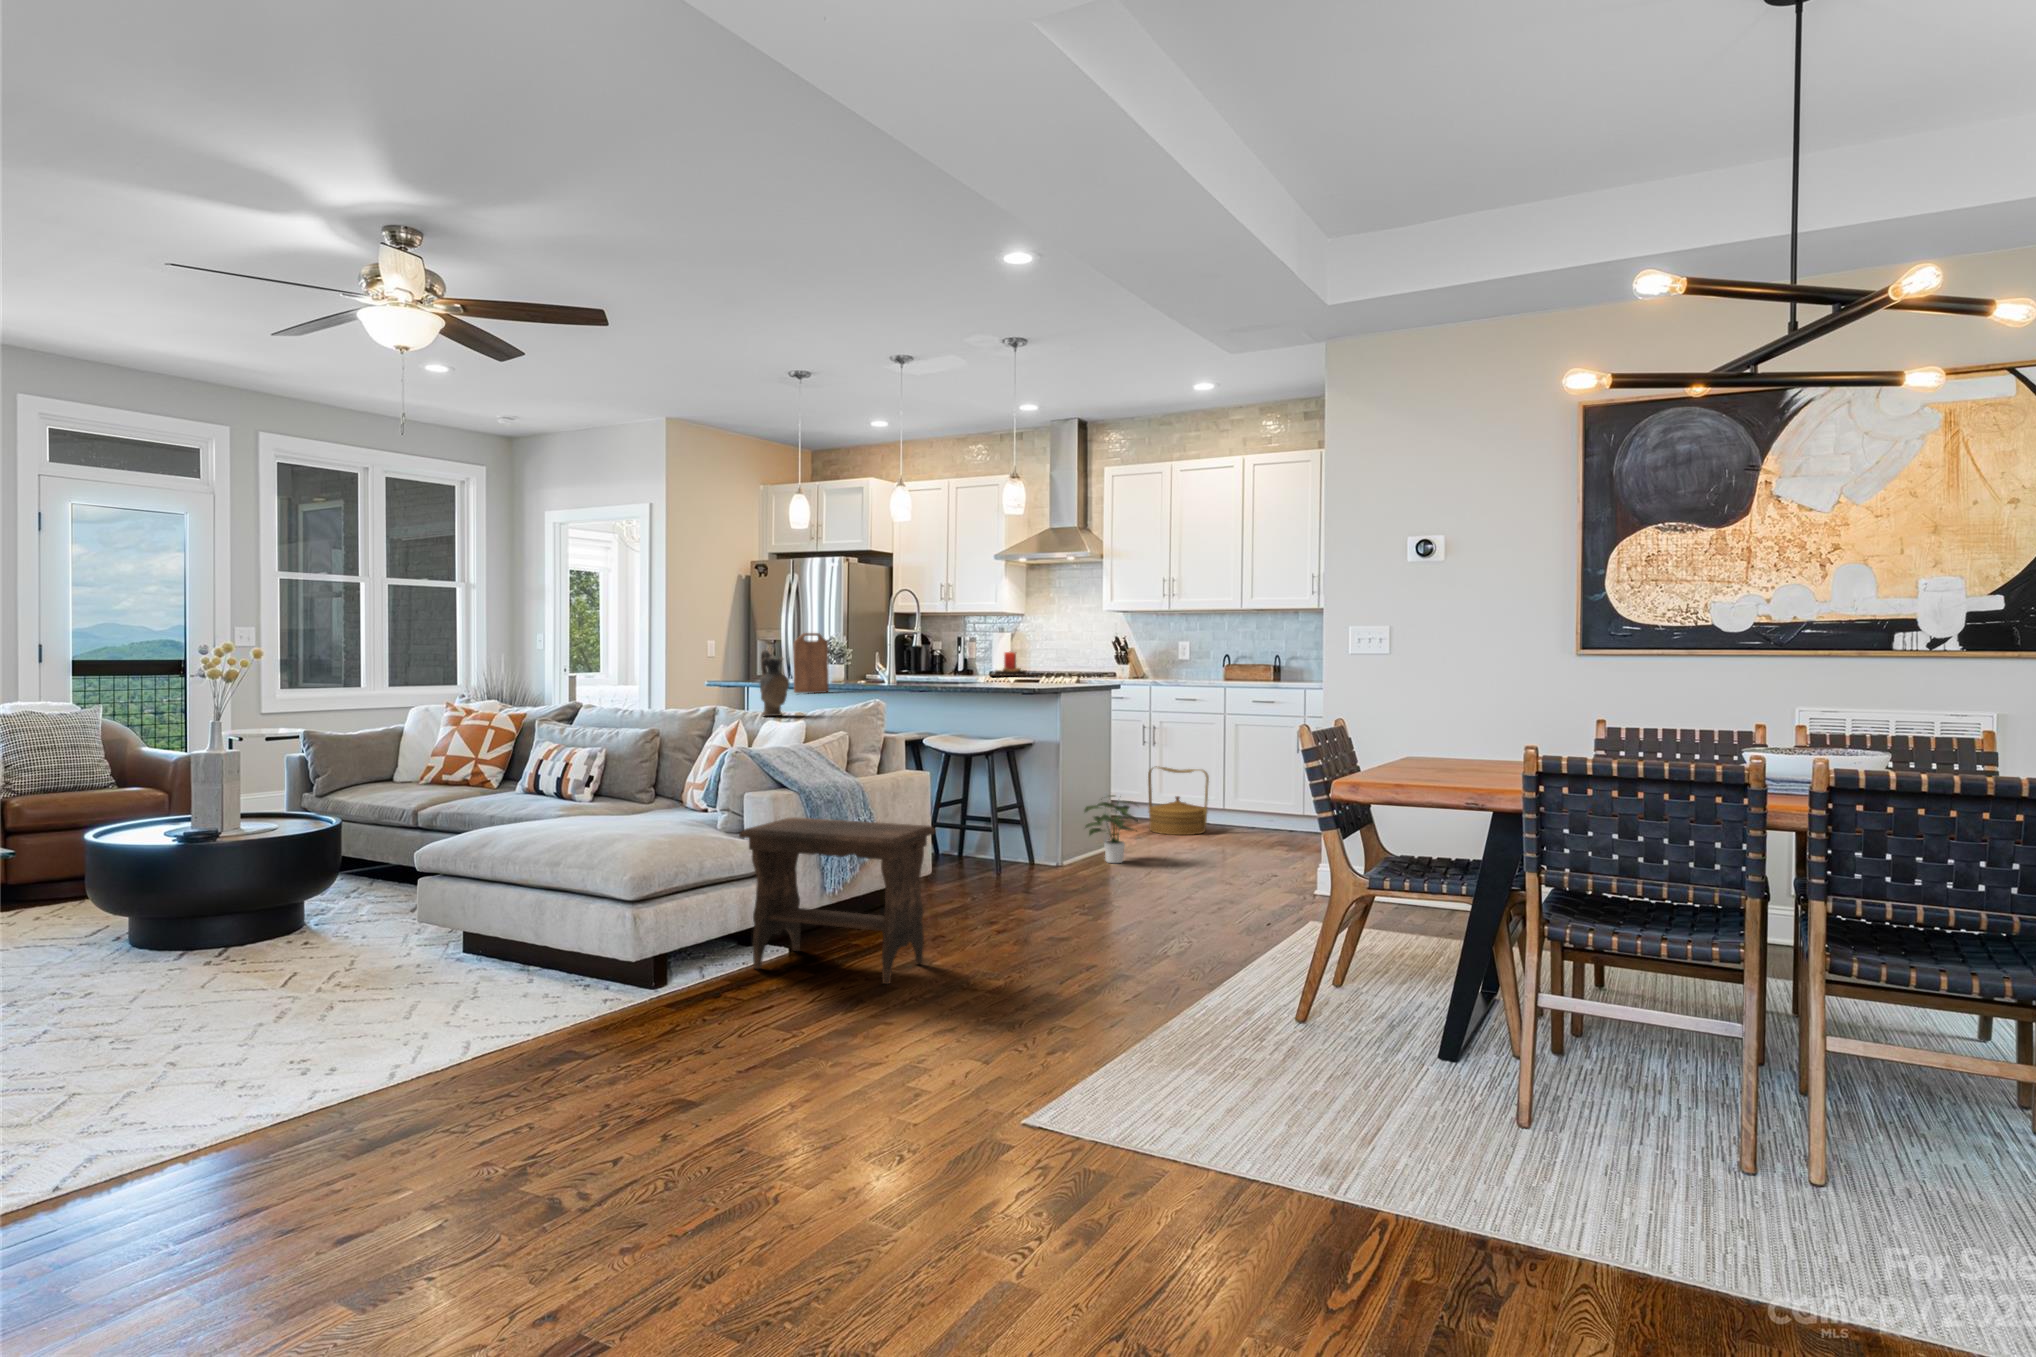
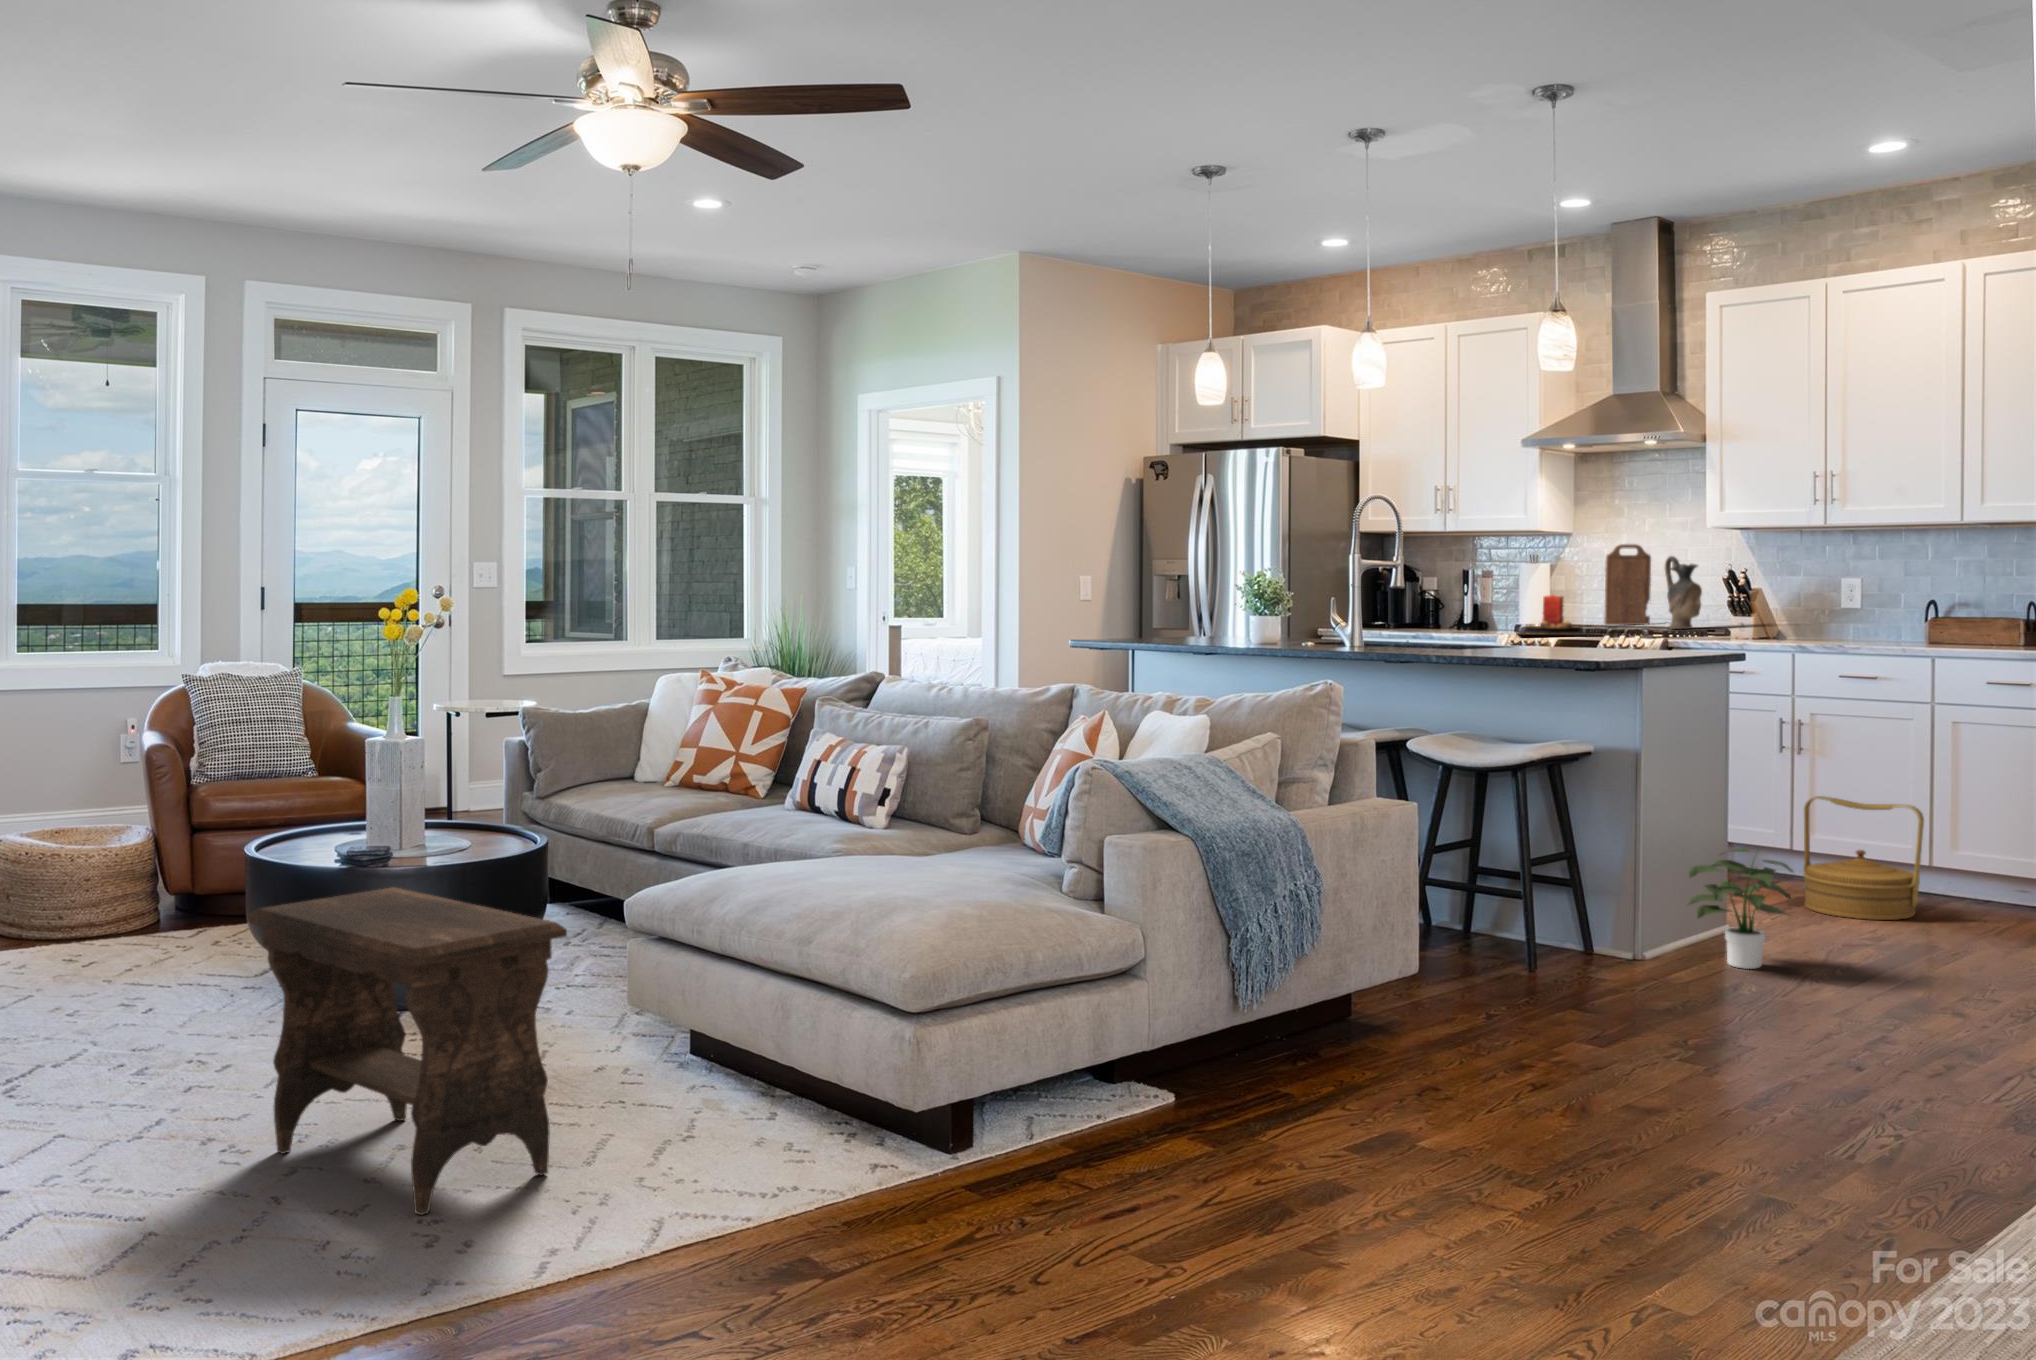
cutting board: present [794,633,829,693] -> present [1604,544,1651,625]
ceramic pitcher: present [760,650,789,716] -> present [1665,556,1702,629]
footstool: present [739,817,936,984] -> present [248,887,567,1215]

